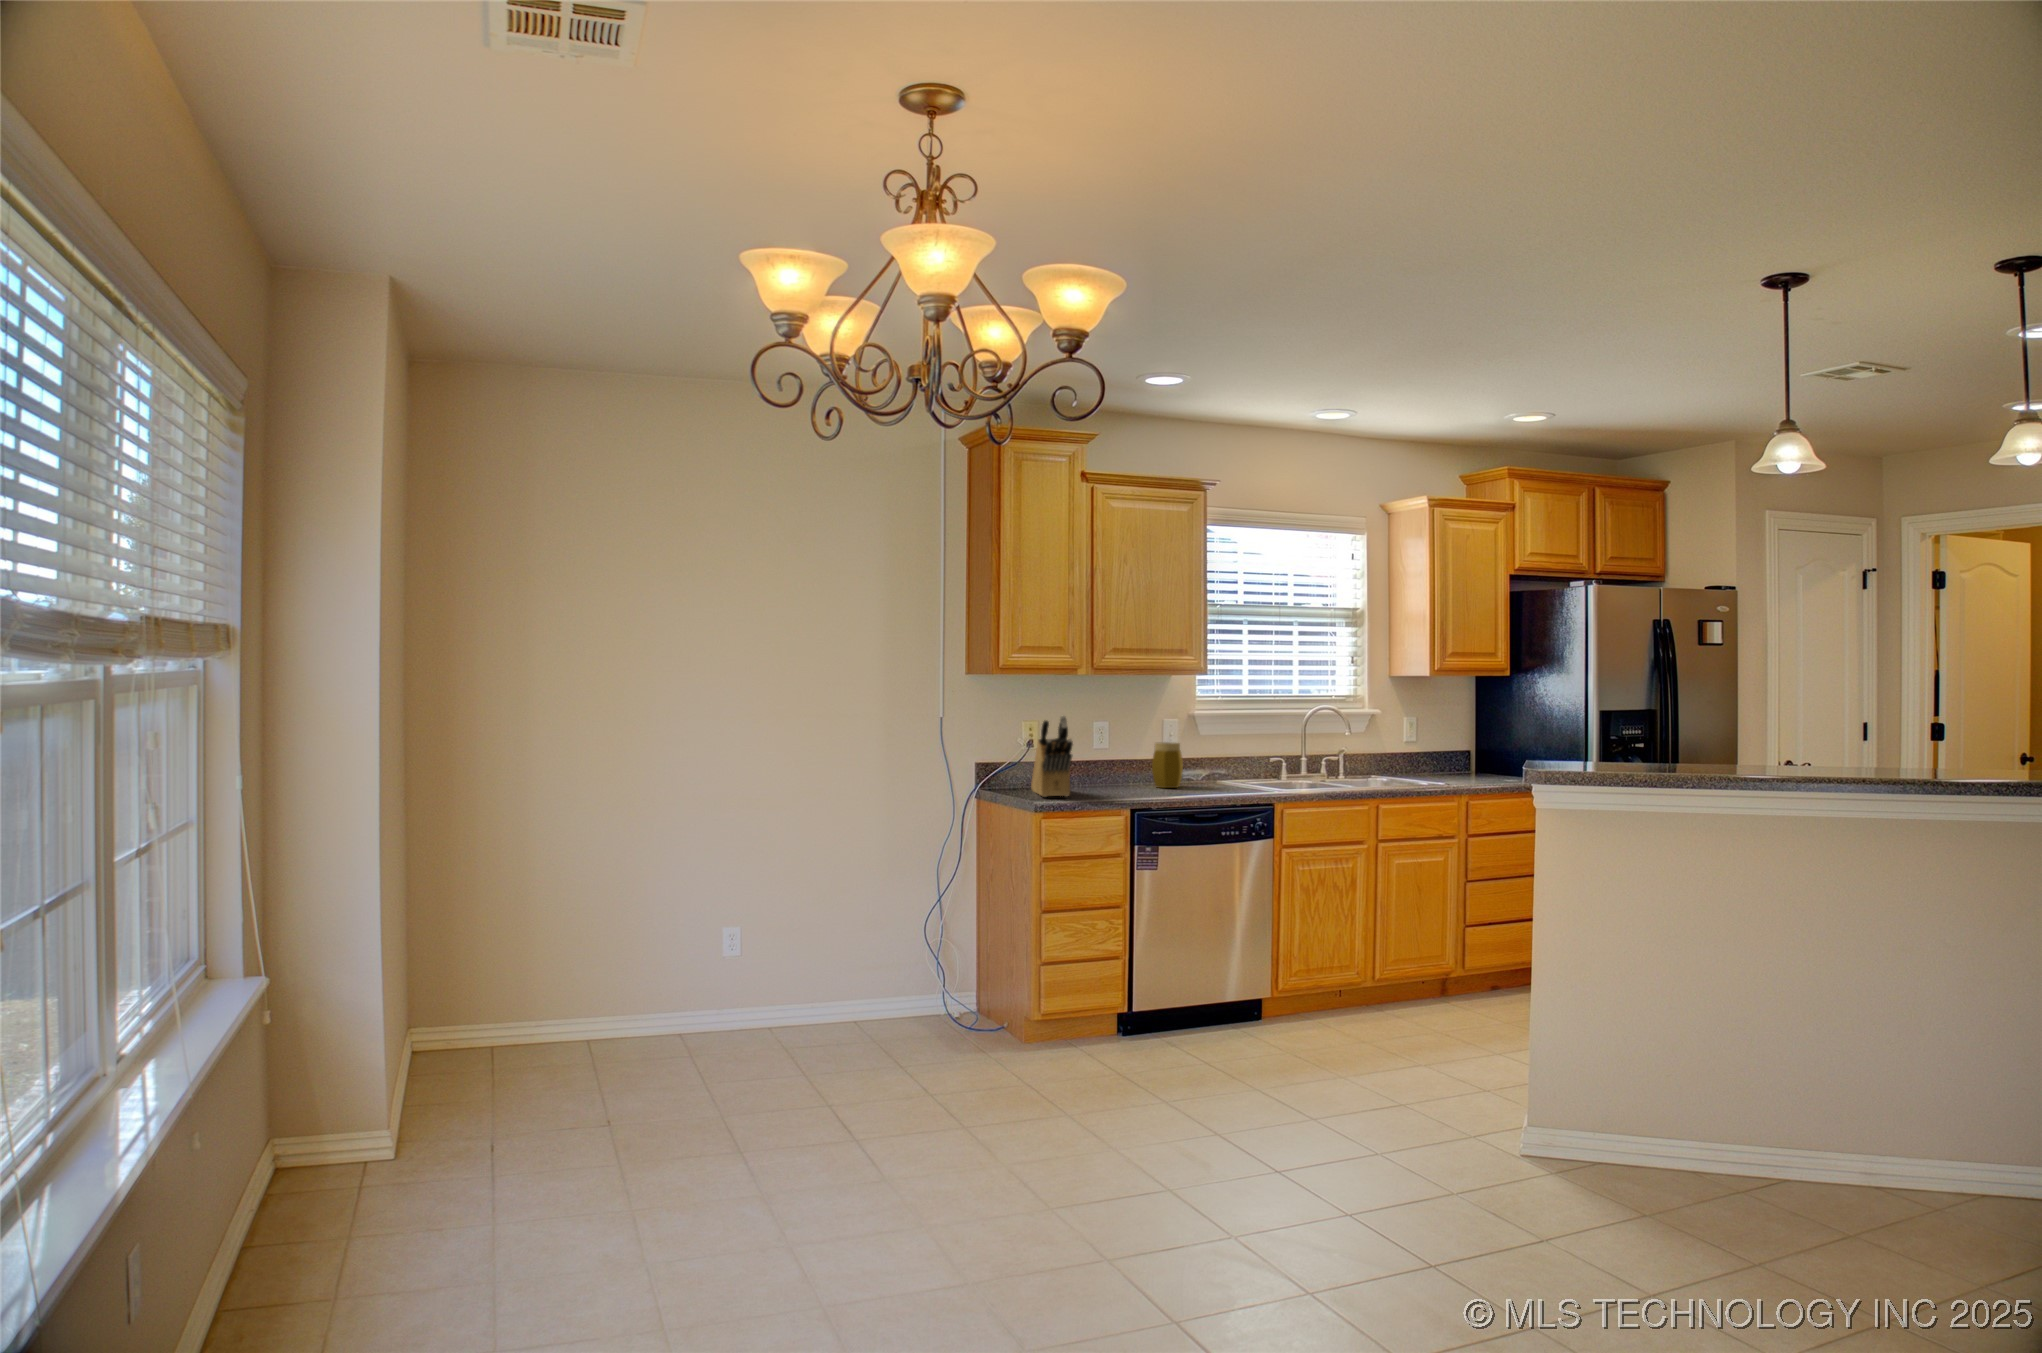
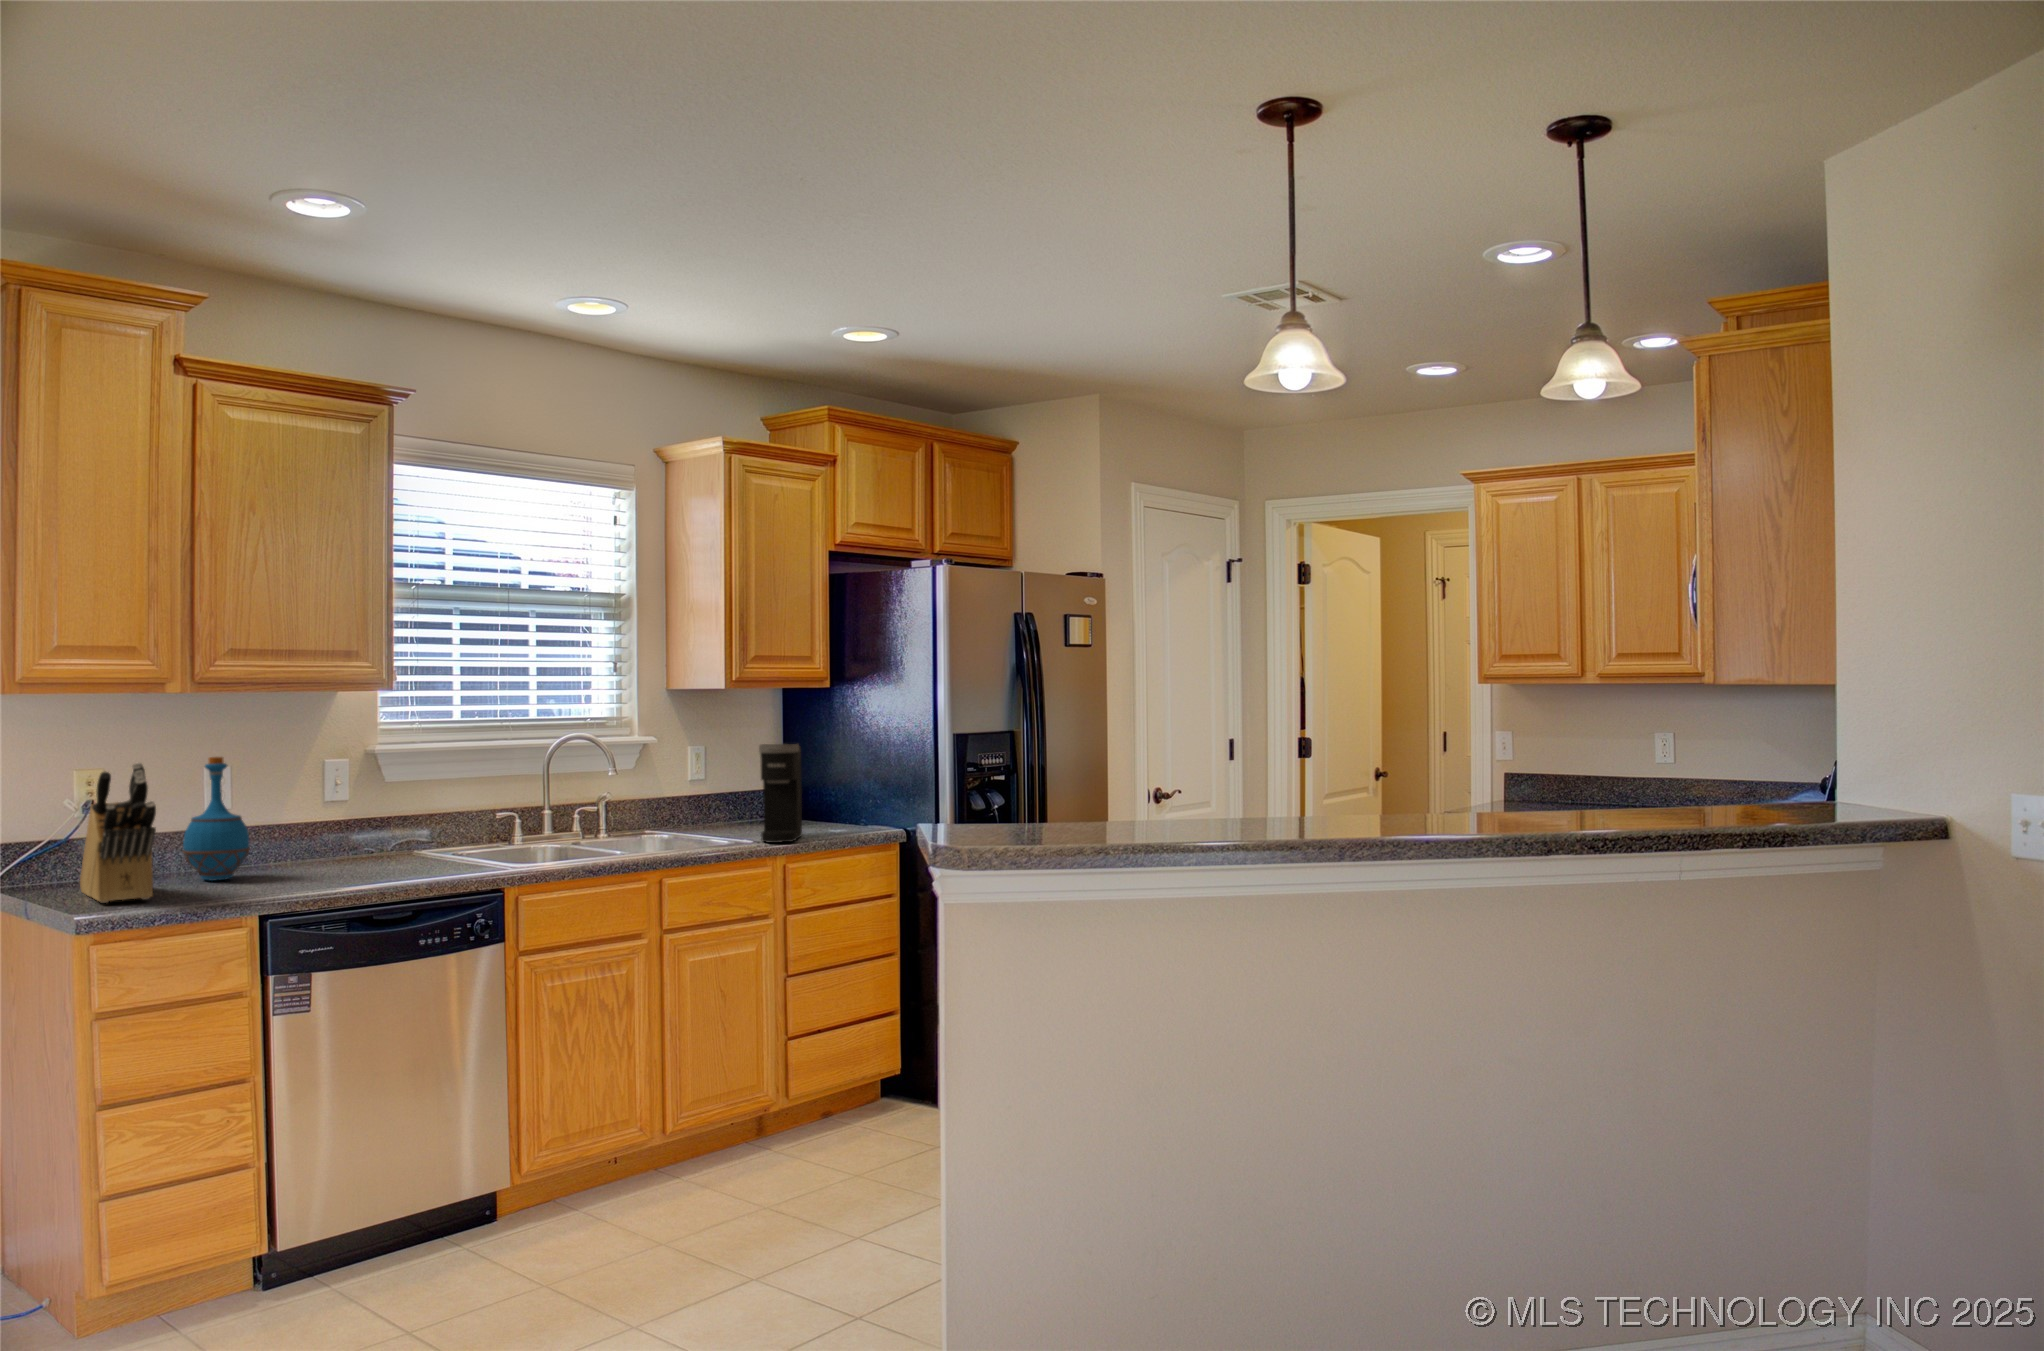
bottle: none [1085,714,1123,789] -> present [183,757,250,881]
coffee maker: none [1452,715,1484,786] -> present [759,744,802,843]
jar: present [1152,742,1183,788] -> none [302,799,355,873]

